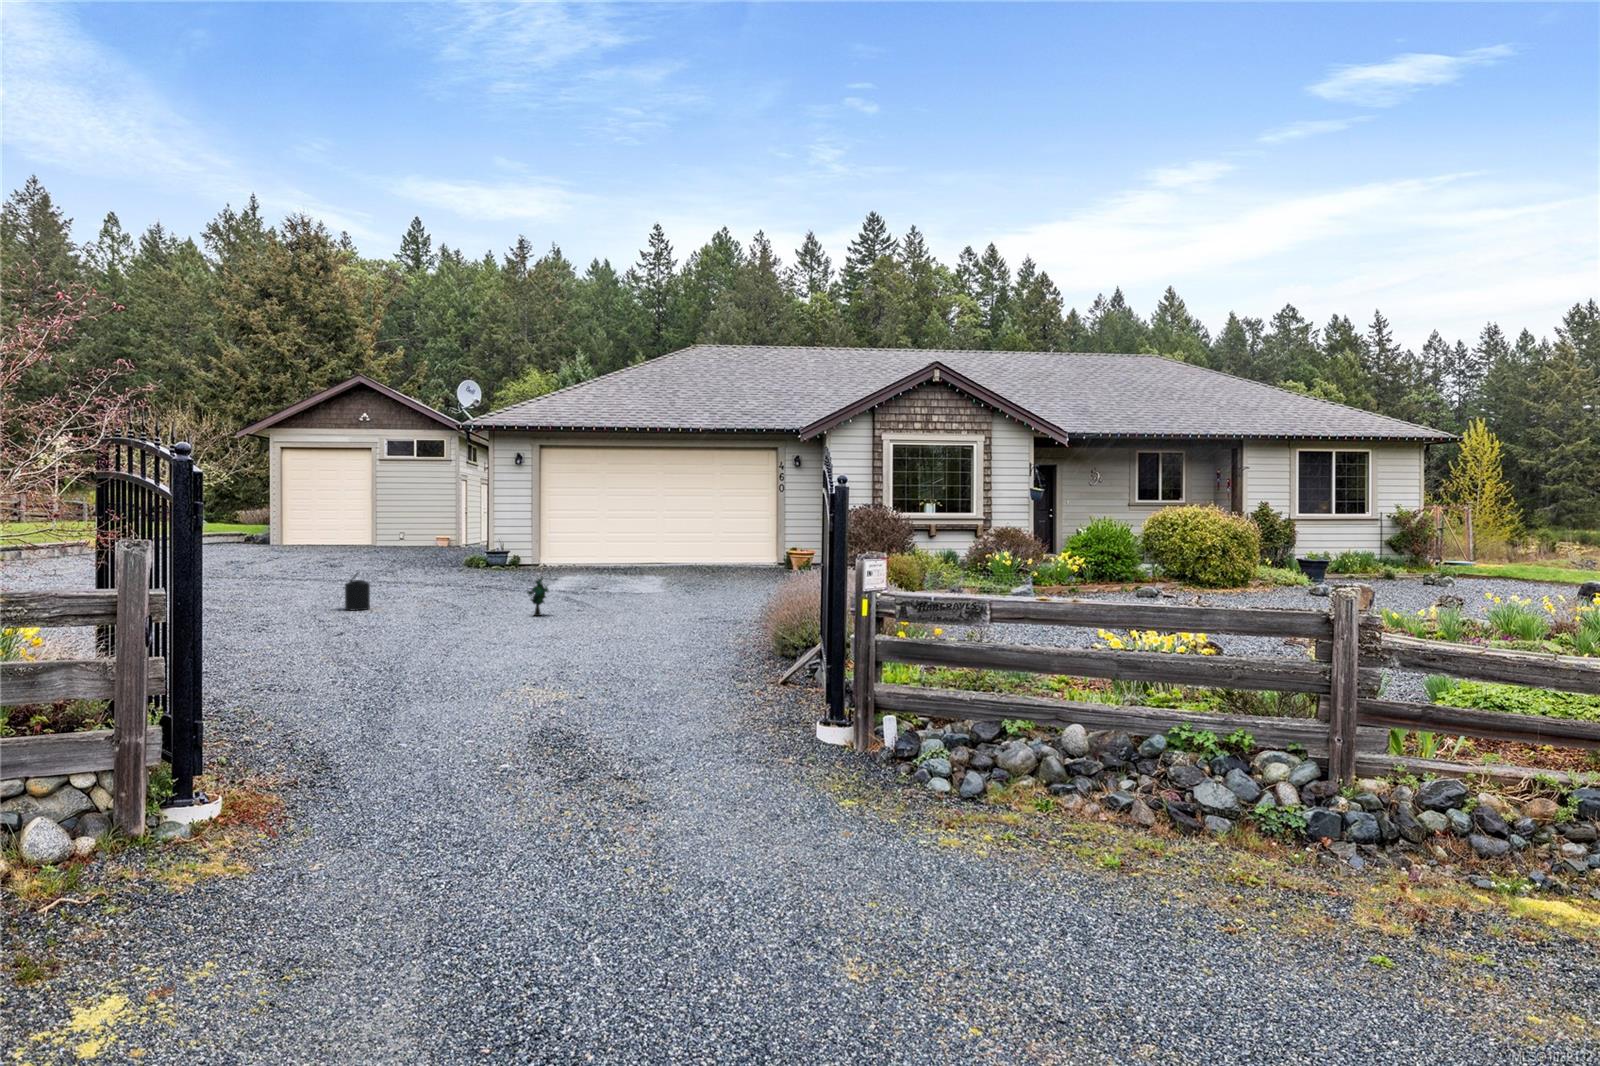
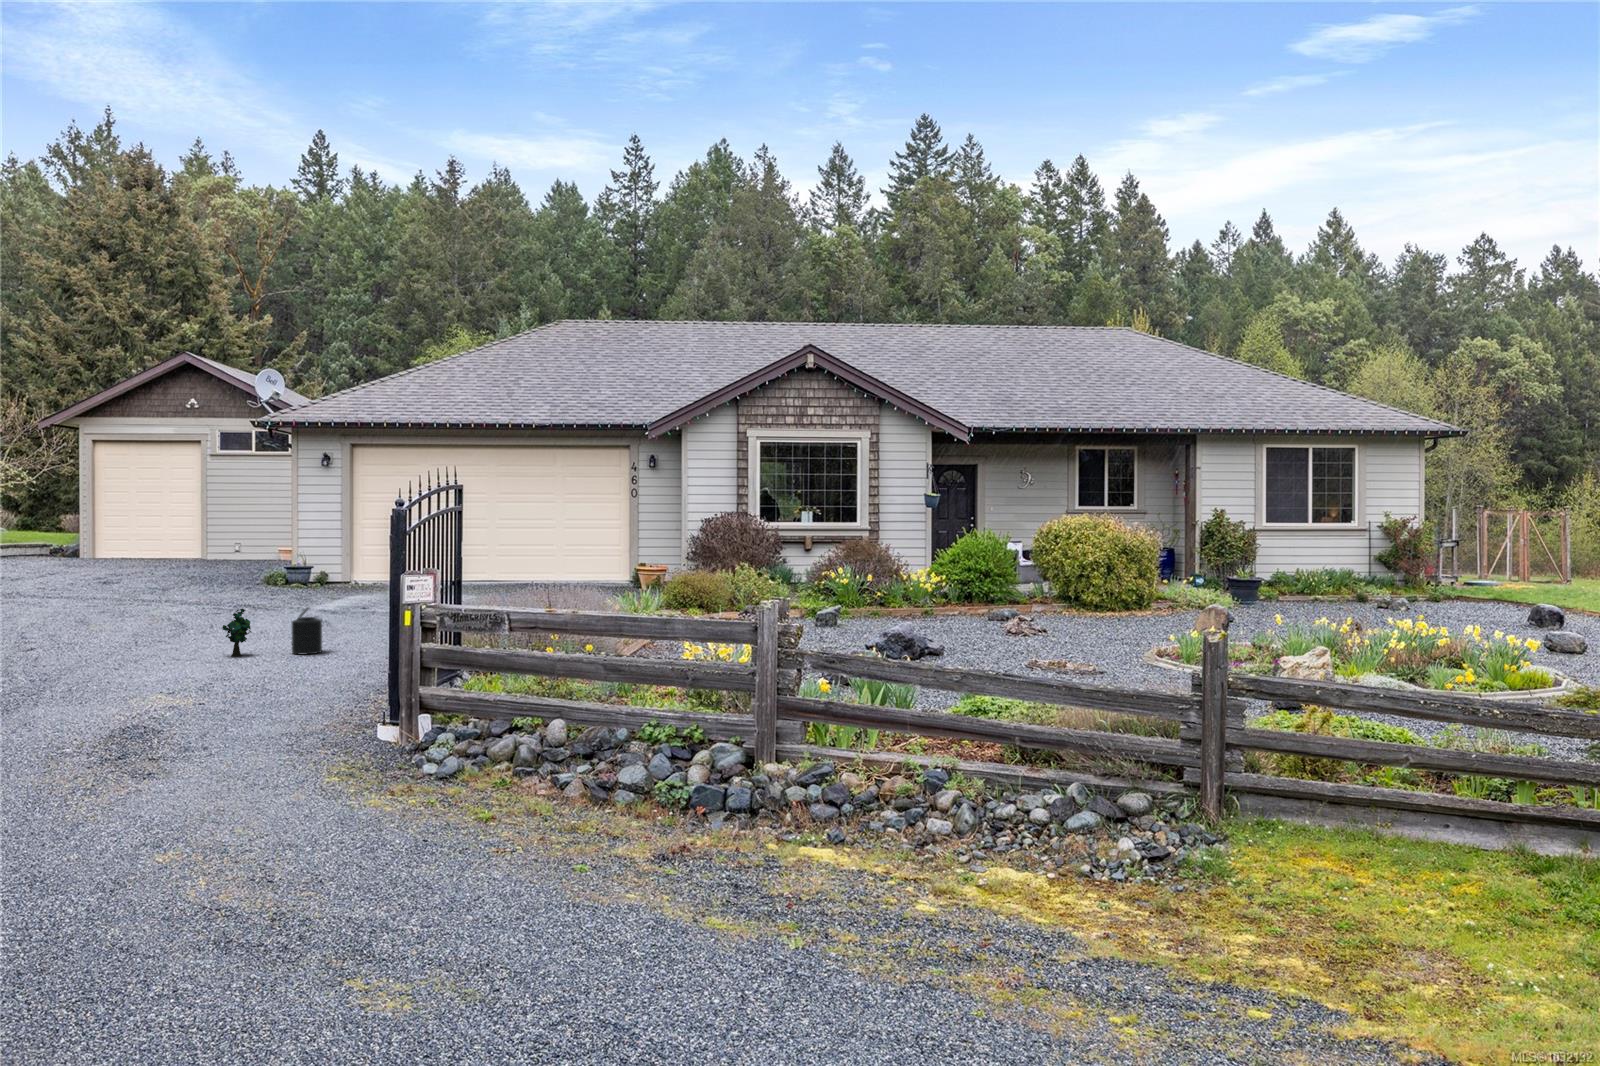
trash can: present [345,573,370,610] -> present [291,607,322,654]

